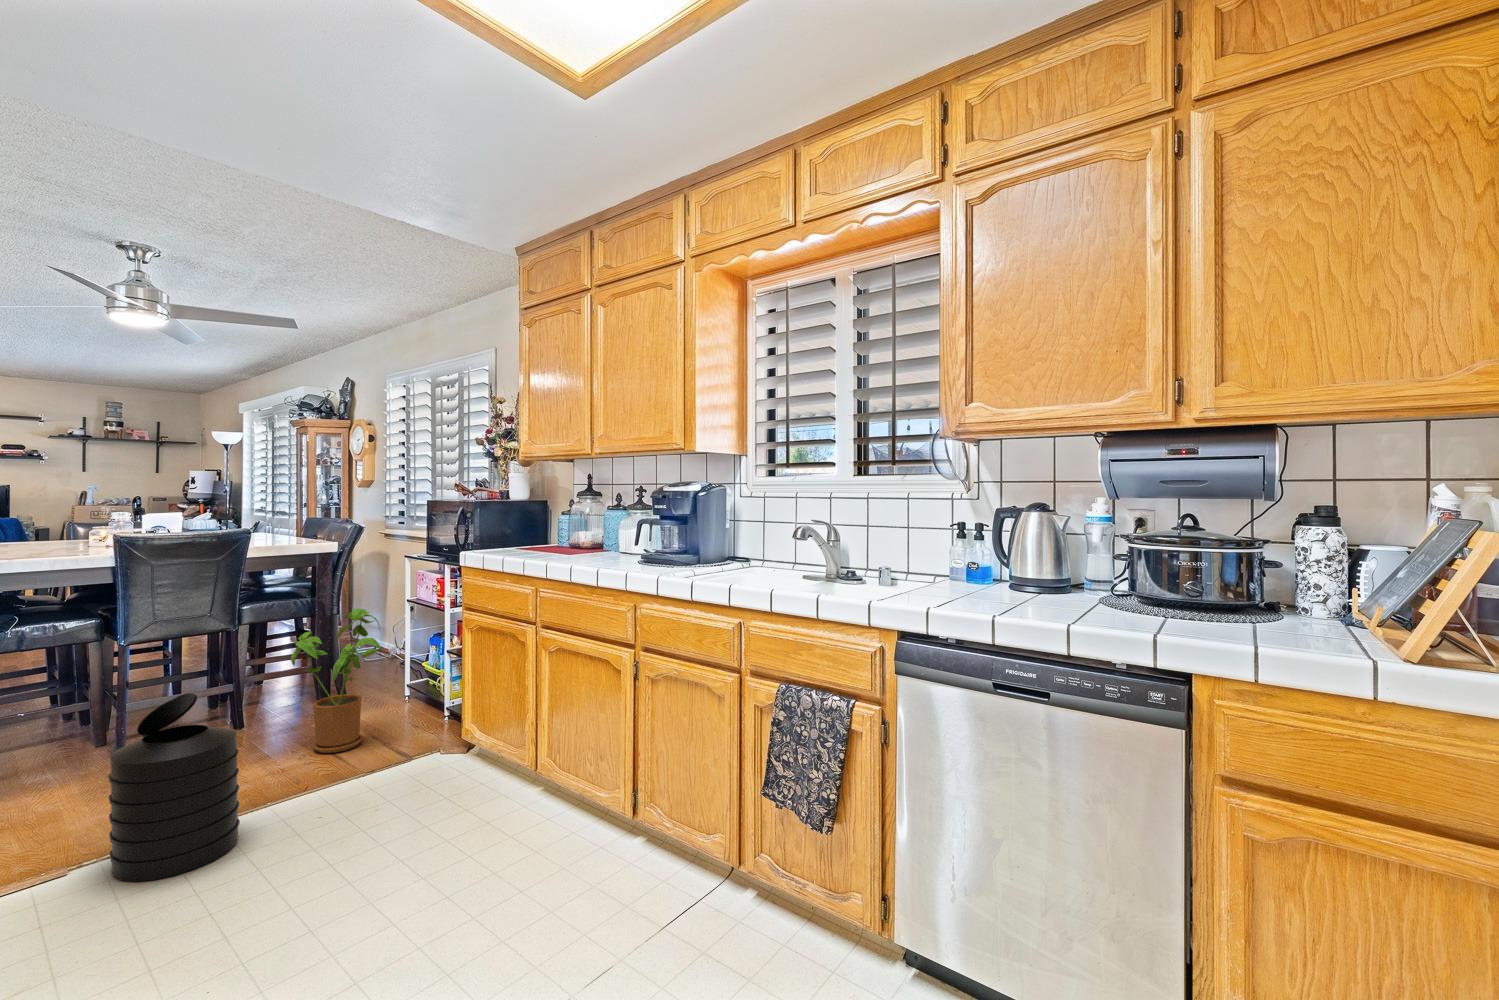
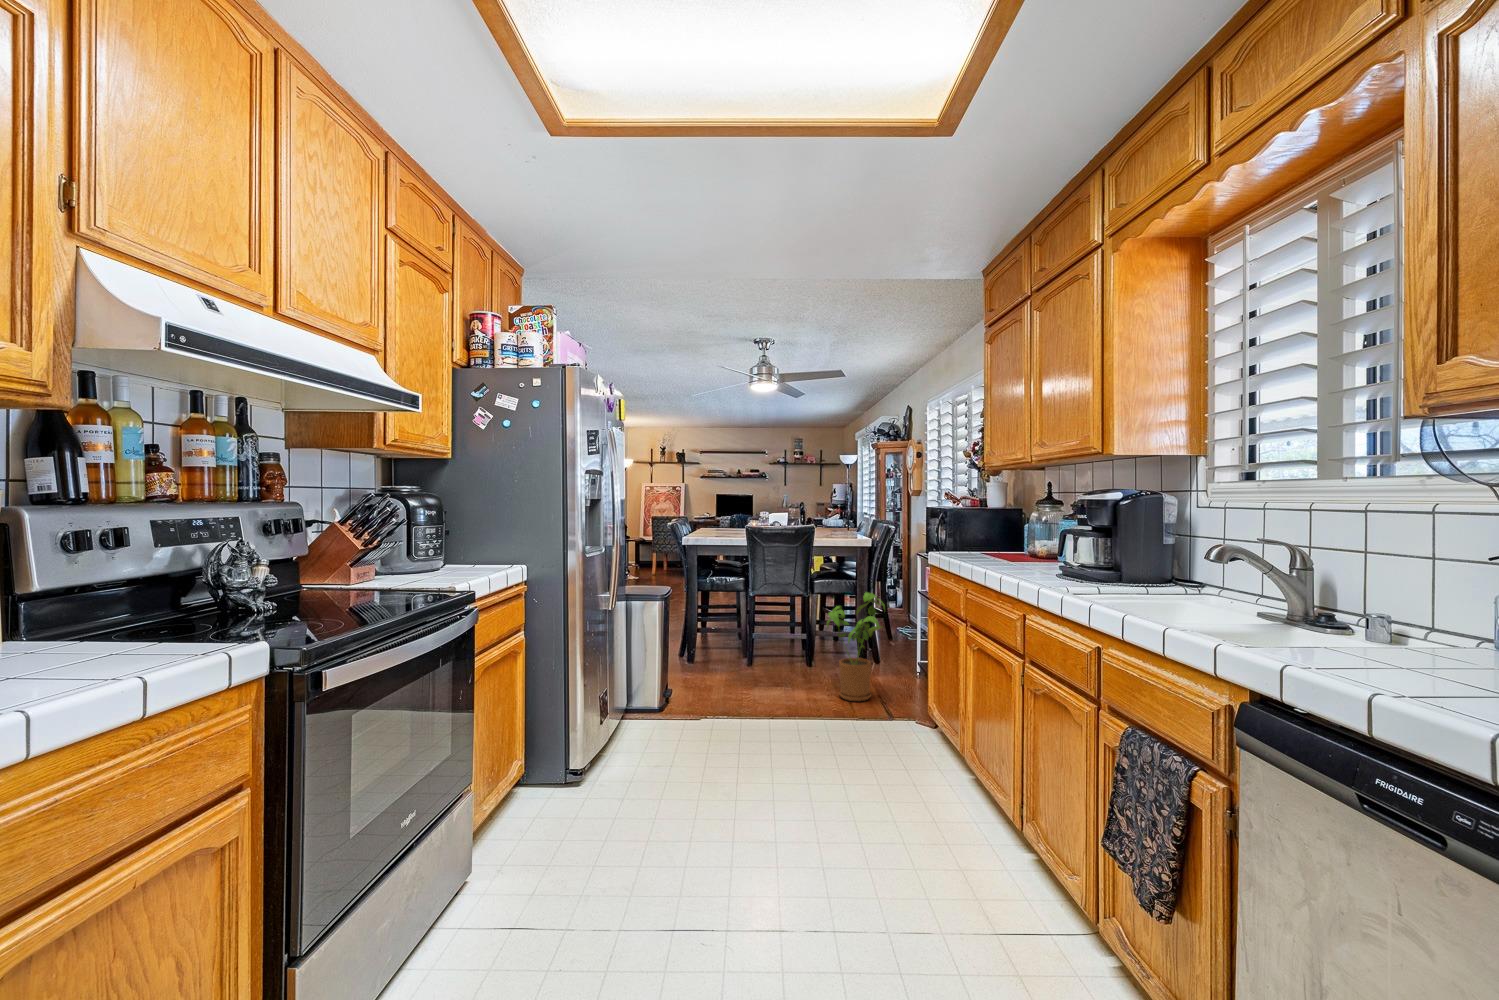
trash can: present [108,693,240,882] -> none [707,633,771,747]

